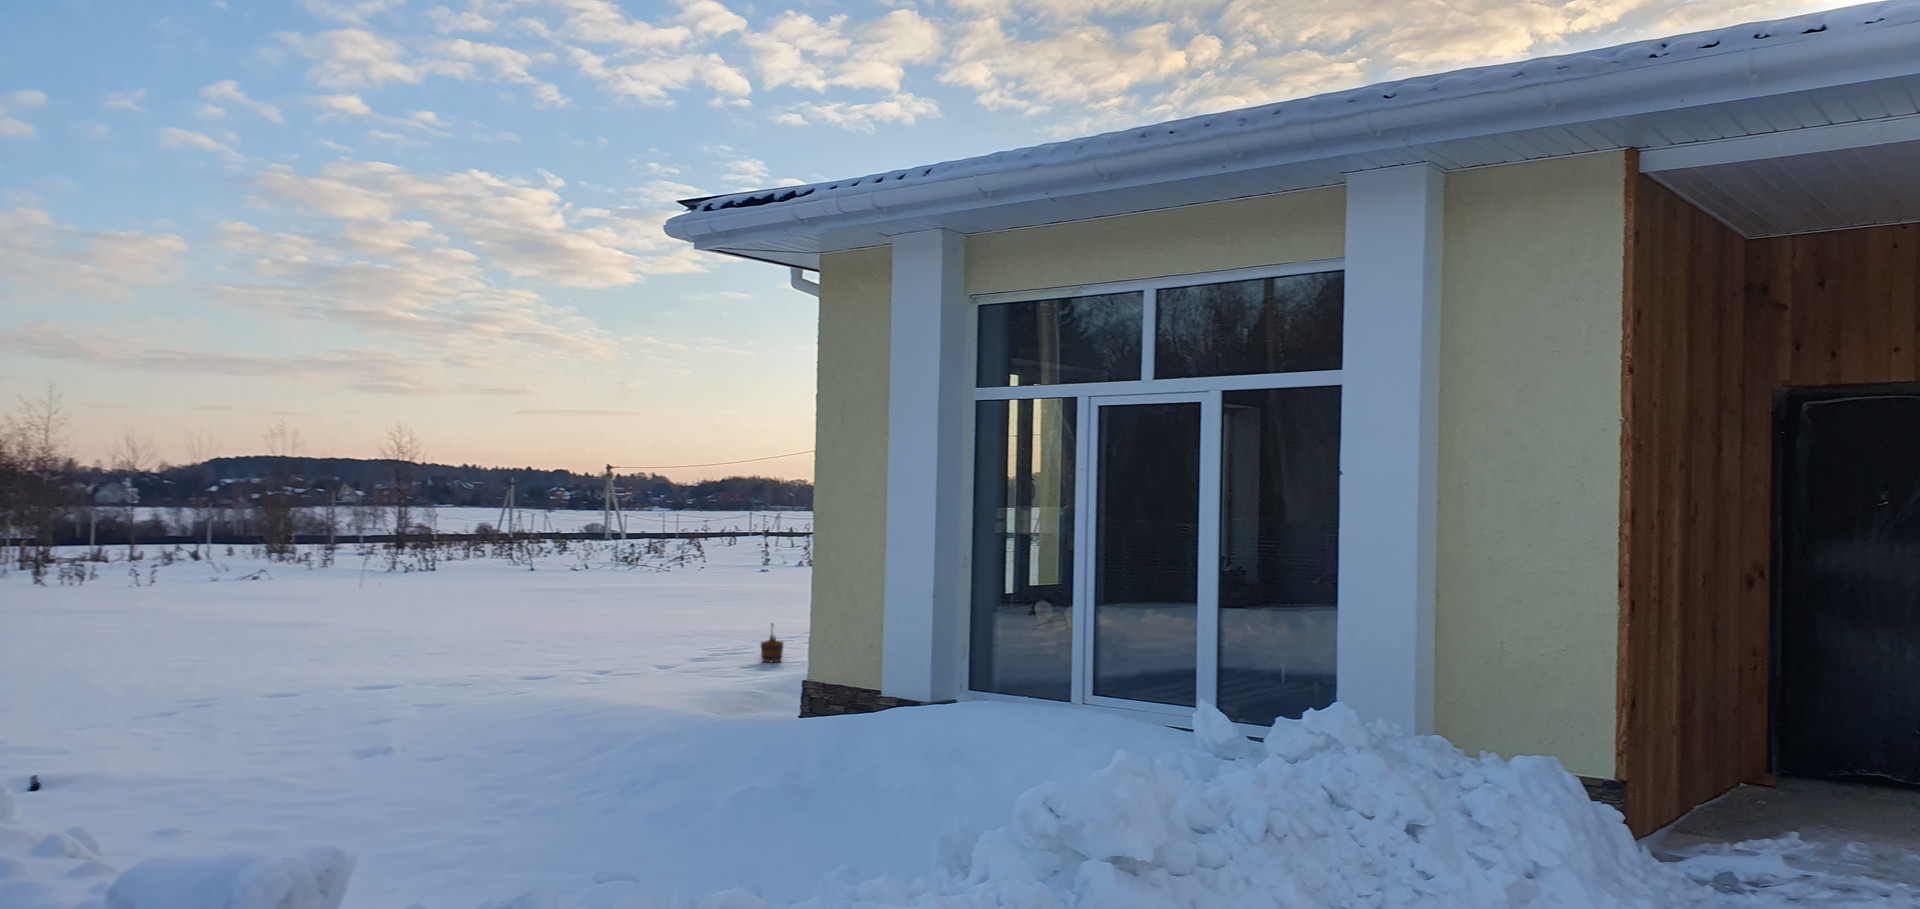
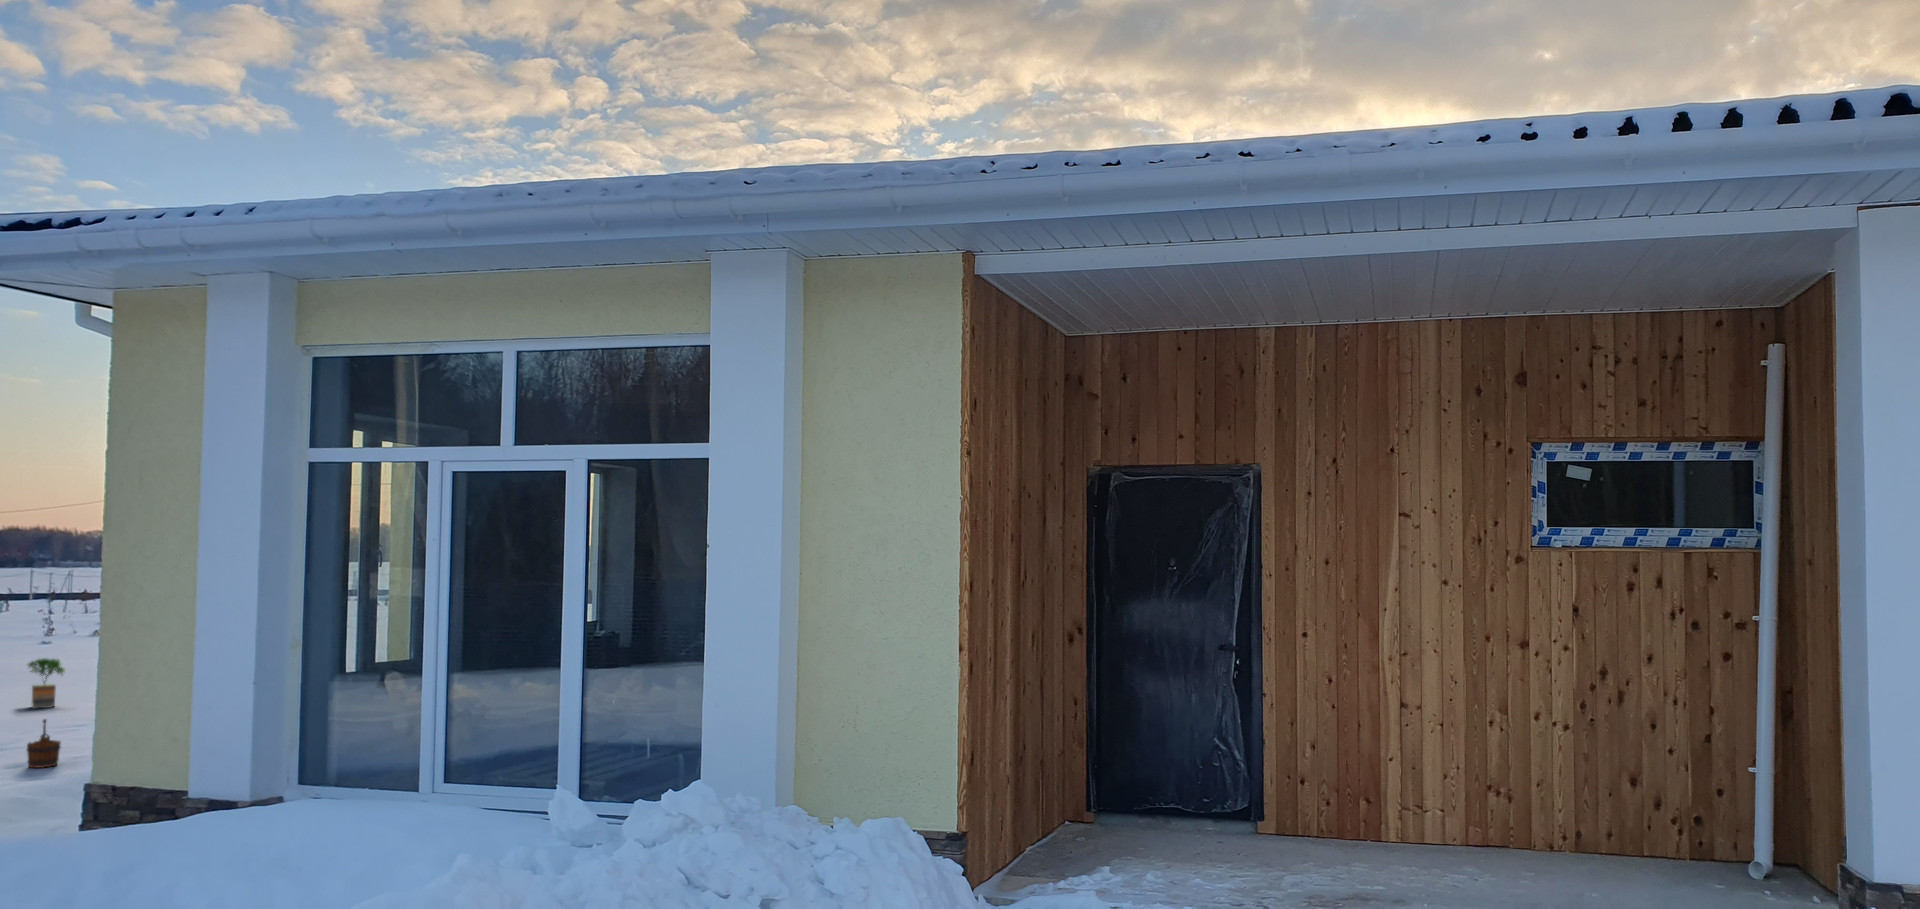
potted tree: none [757,577,784,617] -> present [27,658,65,708]

